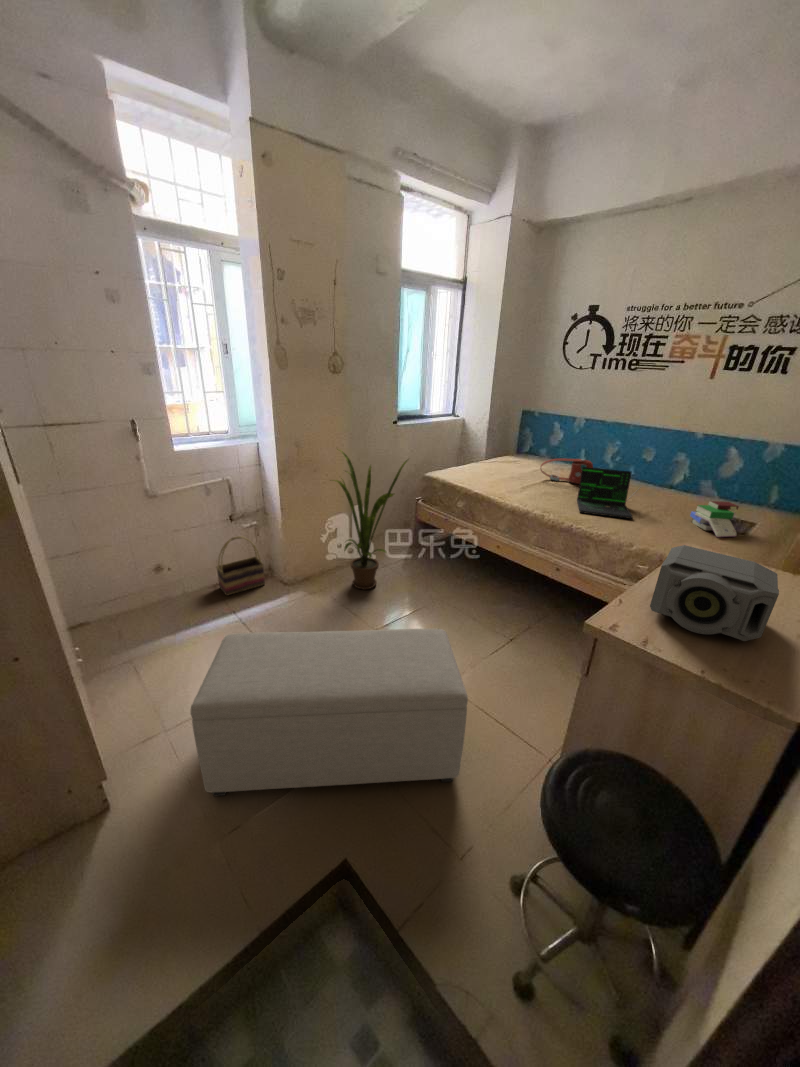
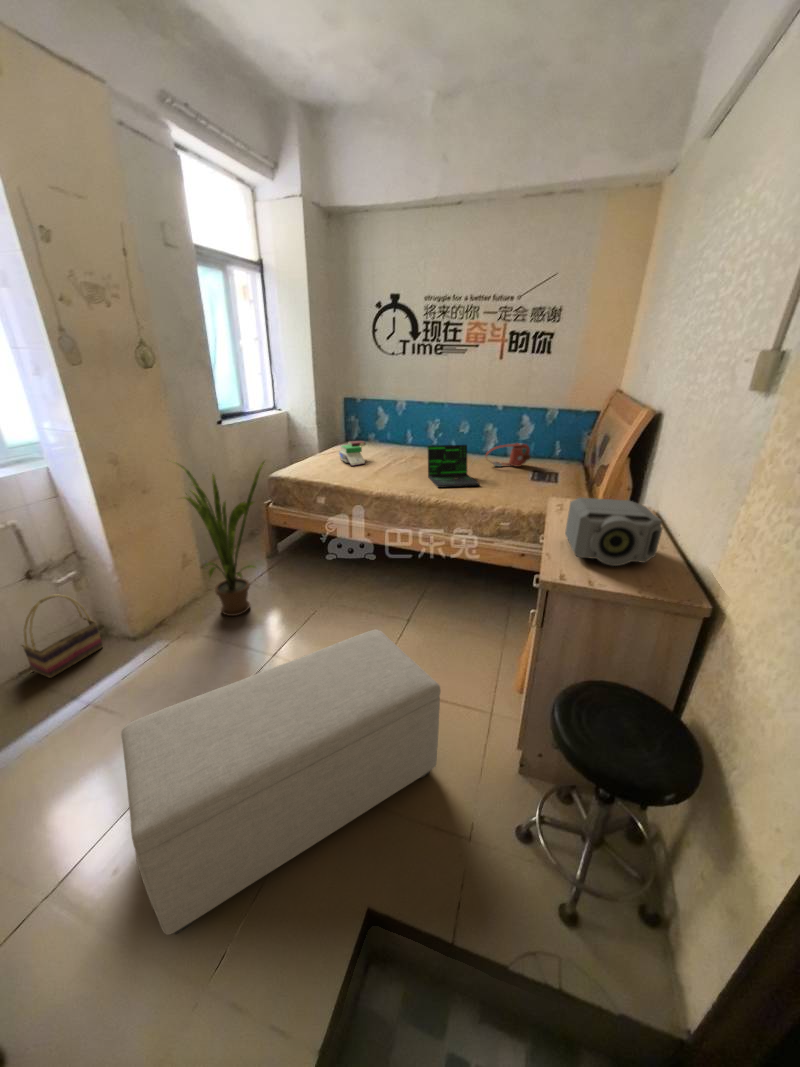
handbag: present [540,458,593,484] -> present [486,443,530,467]
book: present [690,501,738,537] -> present [339,441,365,466]

